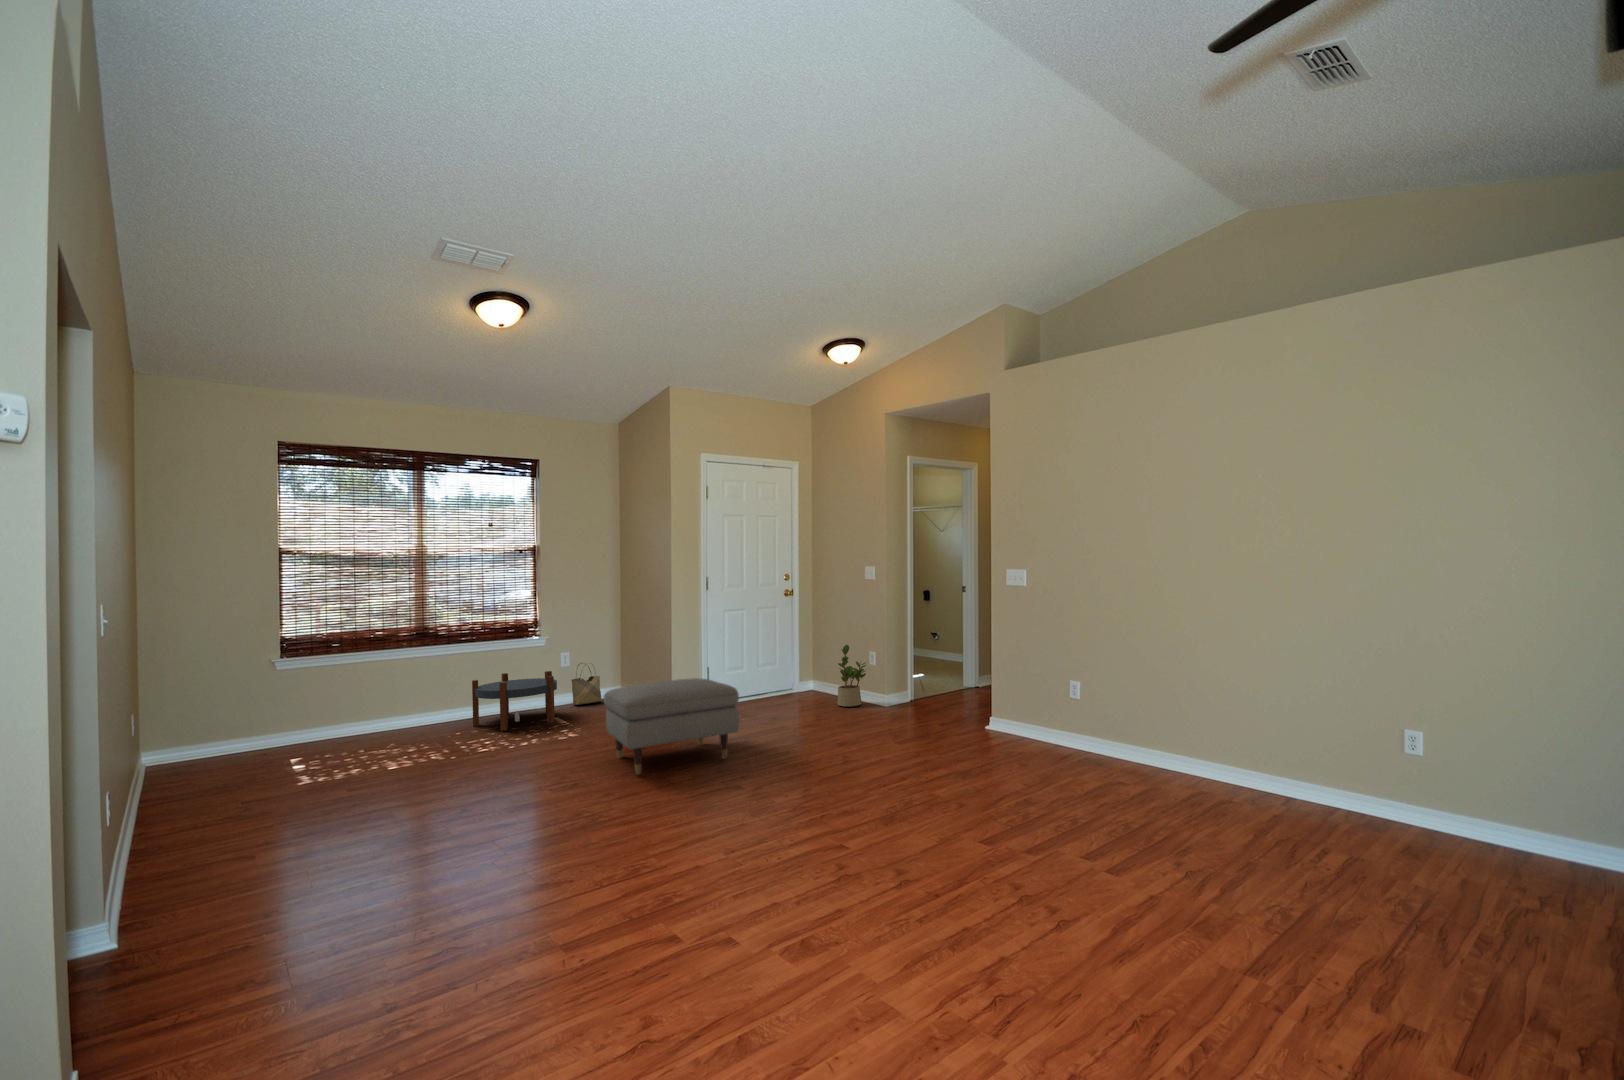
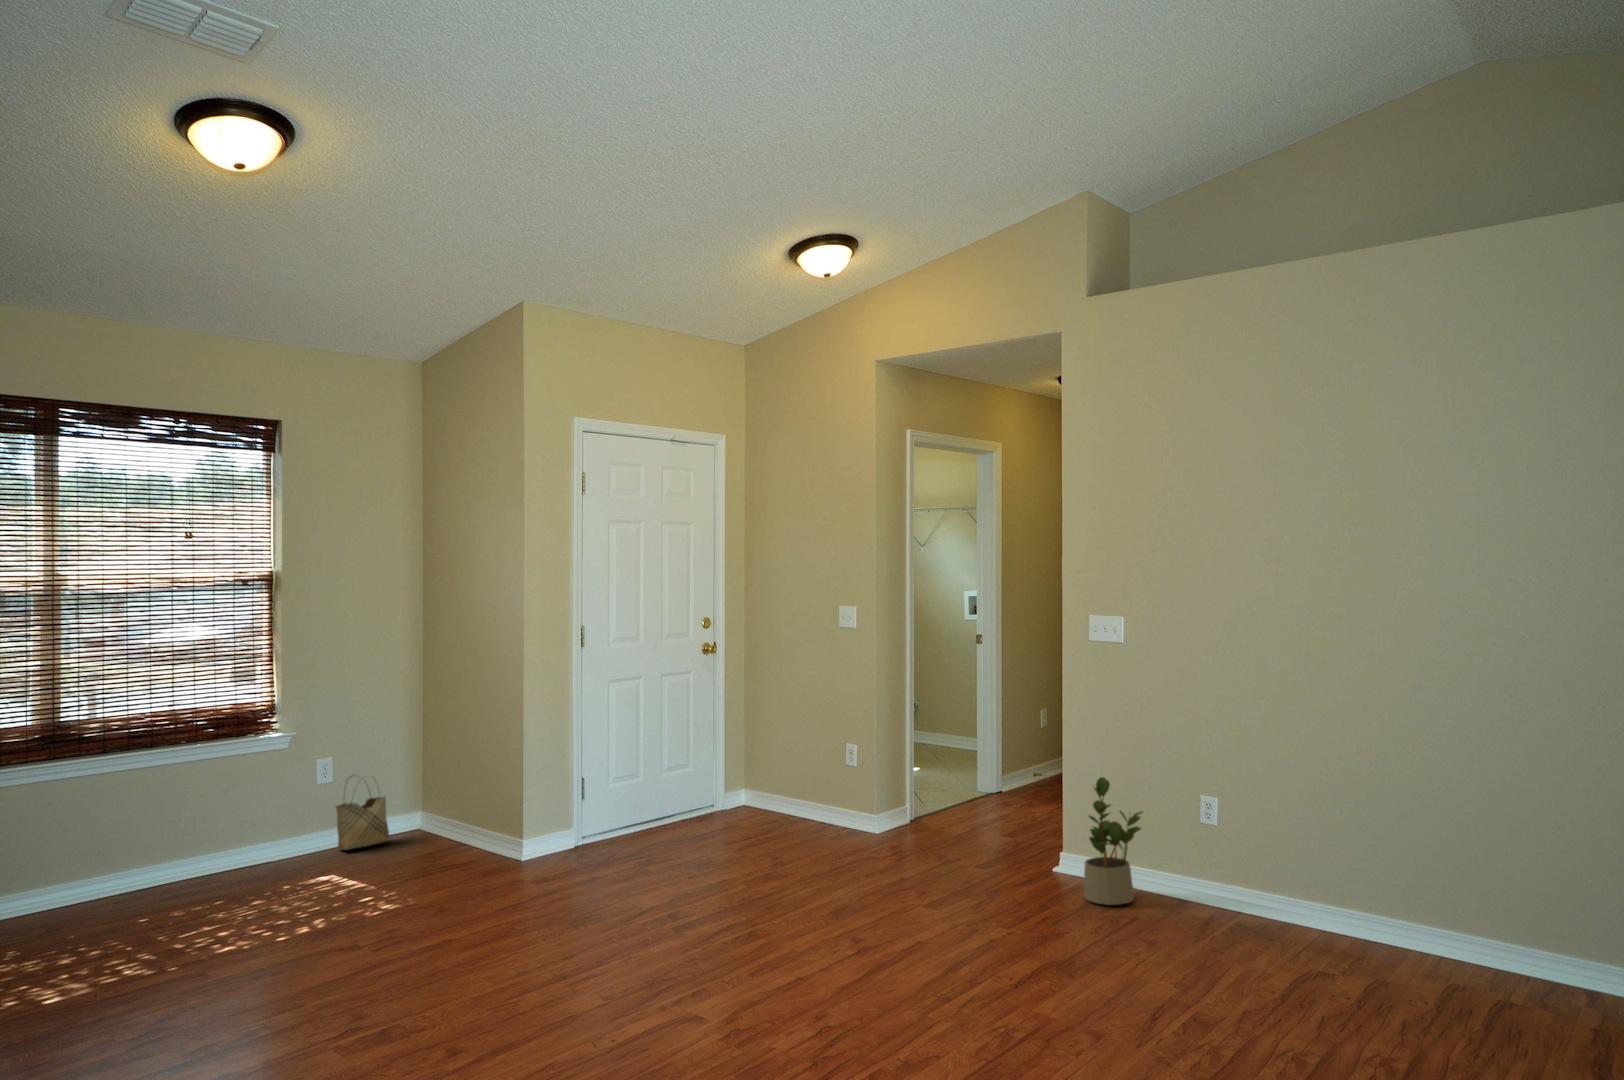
potted plant: present [838,645,866,707] -> present [1084,777,1143,905]
side table: present [472,671,557,730] -> none [152,794,313,911]
ottoman: present [604,678,739,774] -> none [420,808,670,996]

